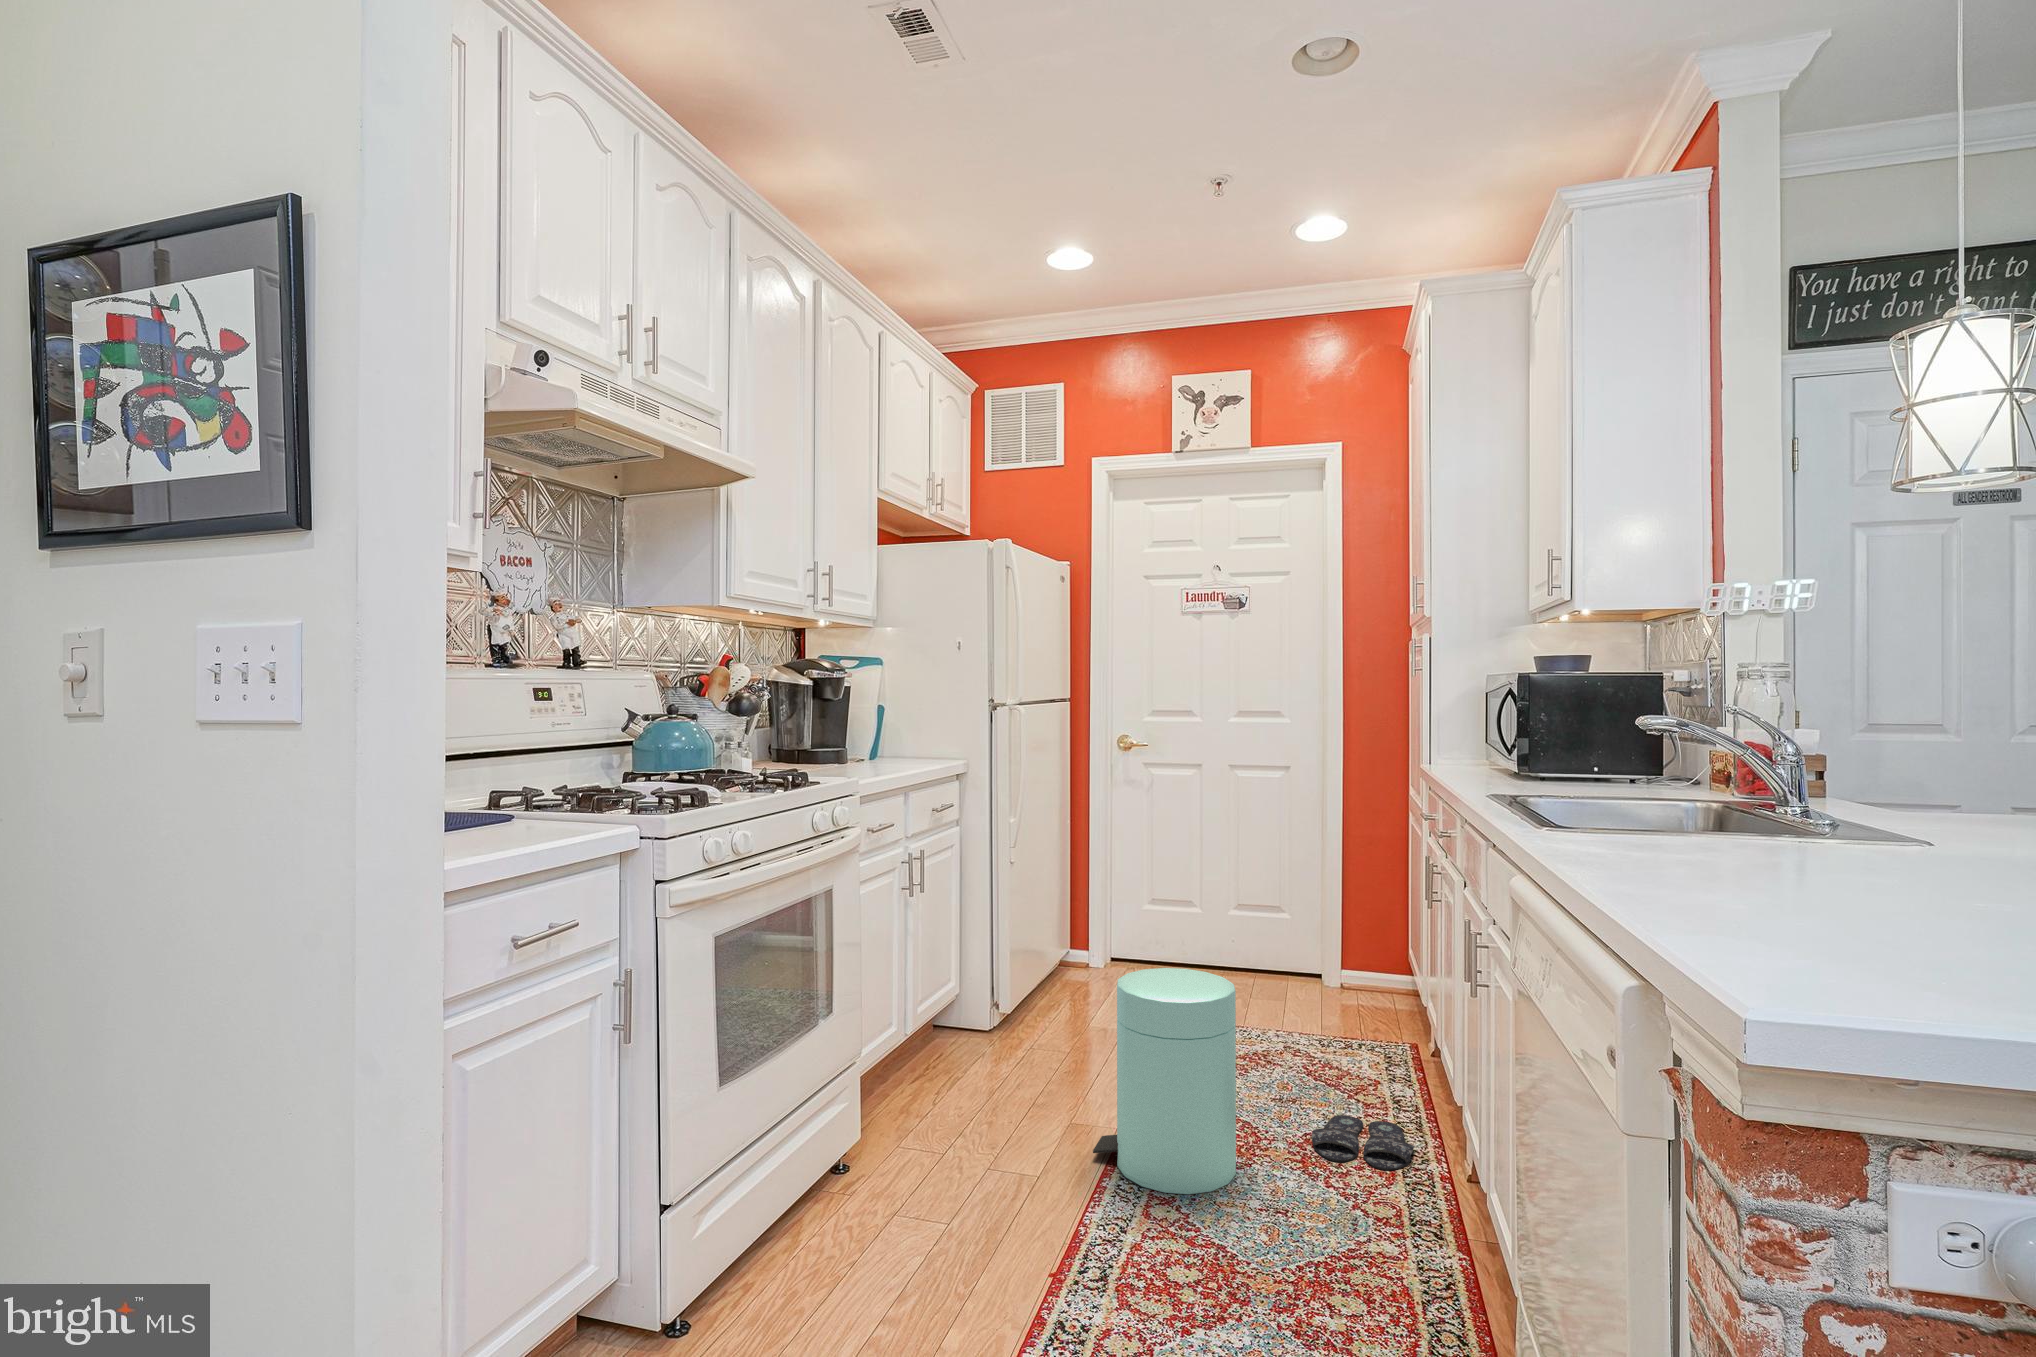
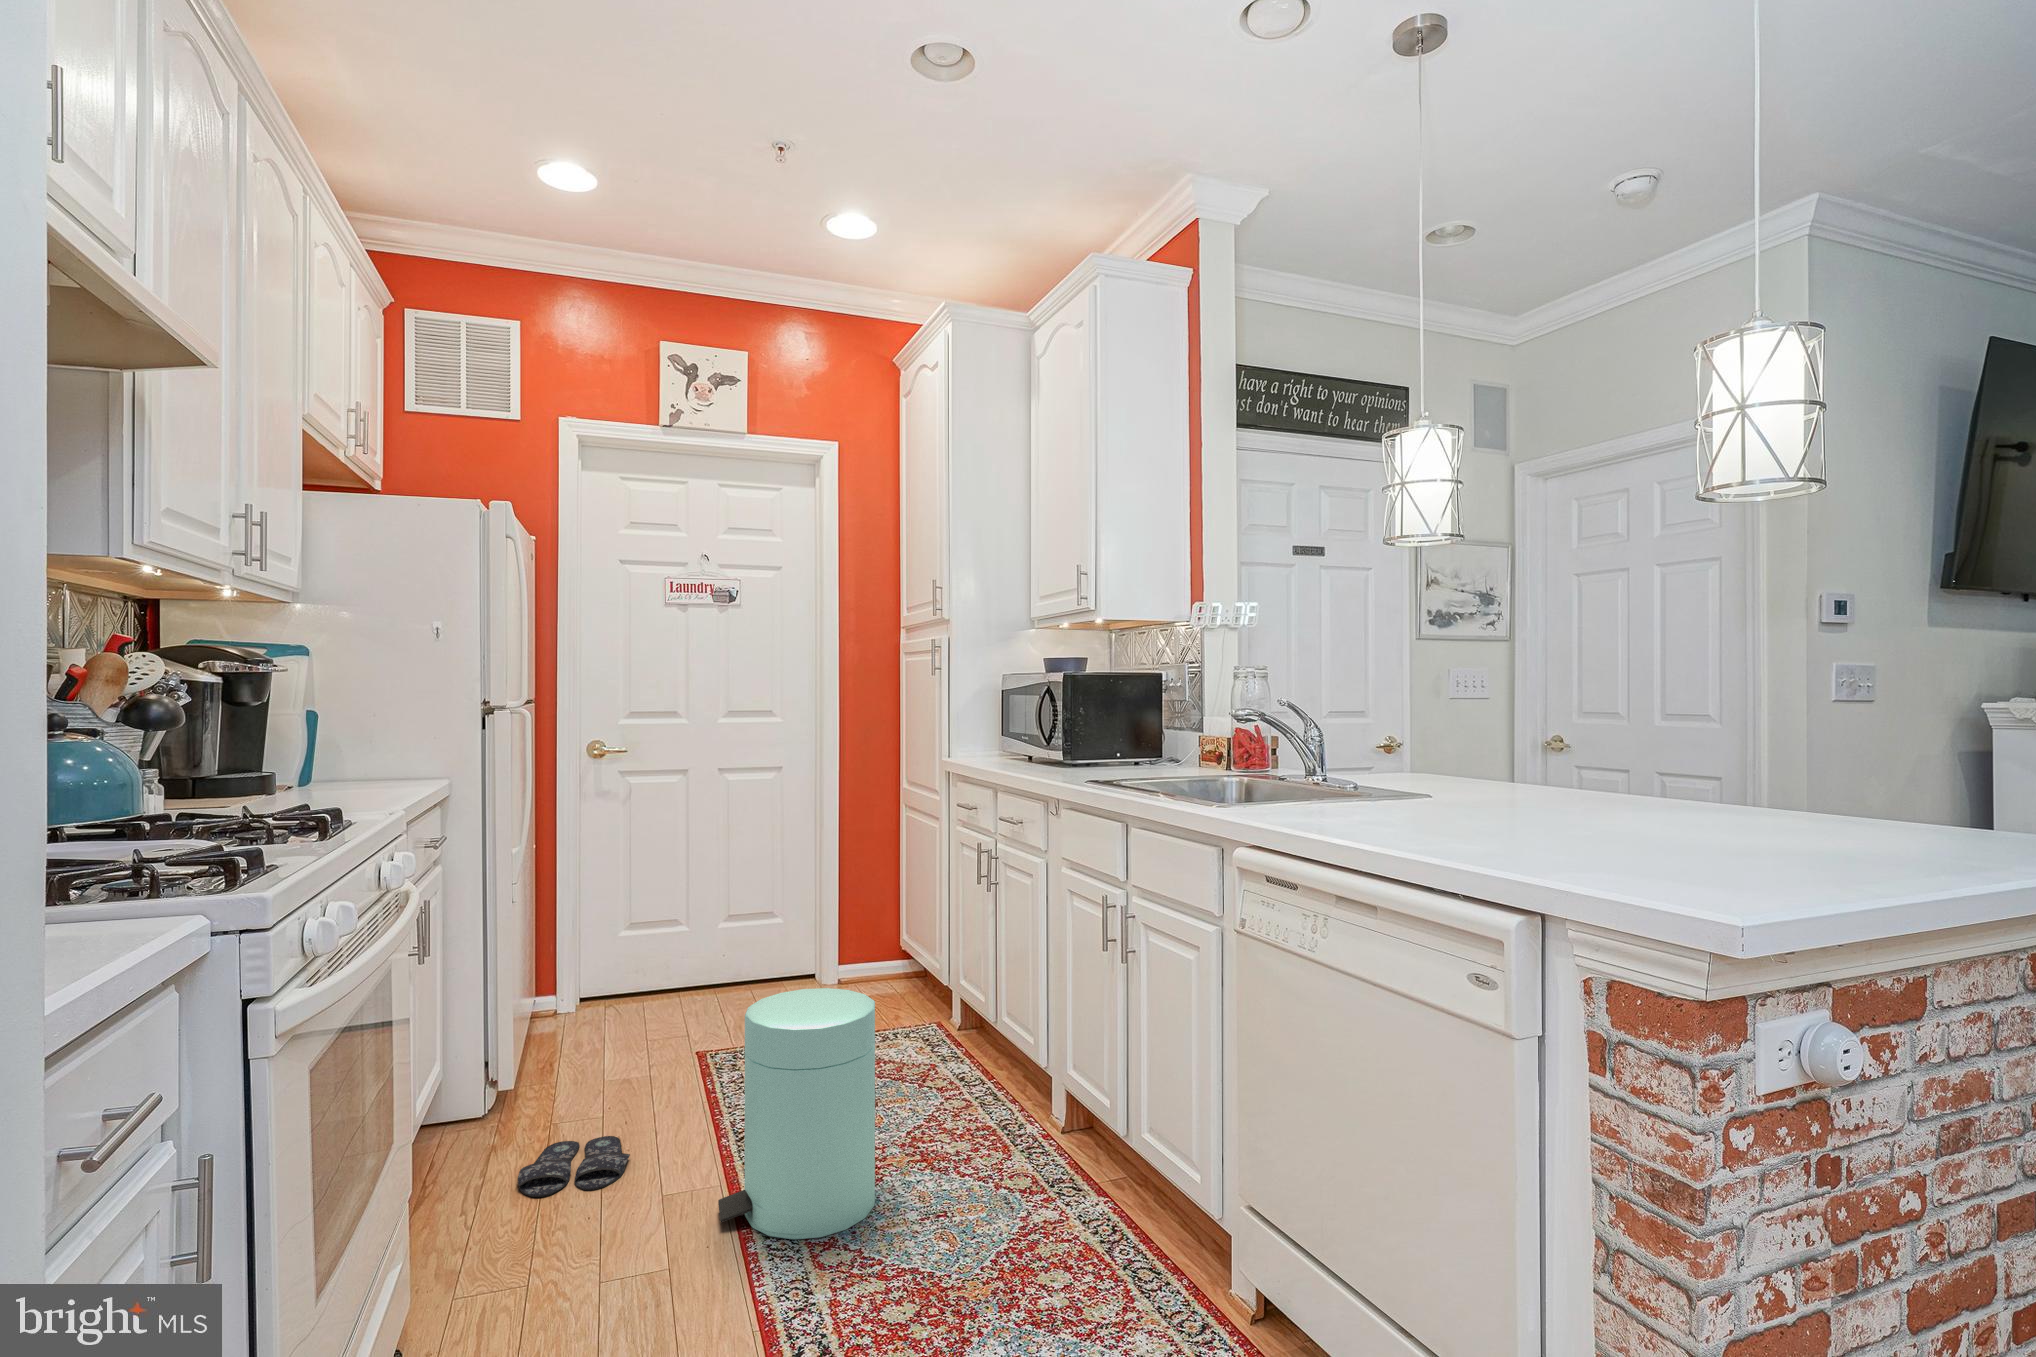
slippers: present [1312,1115,1414,1170] -> present [518,1136,630,1197]

